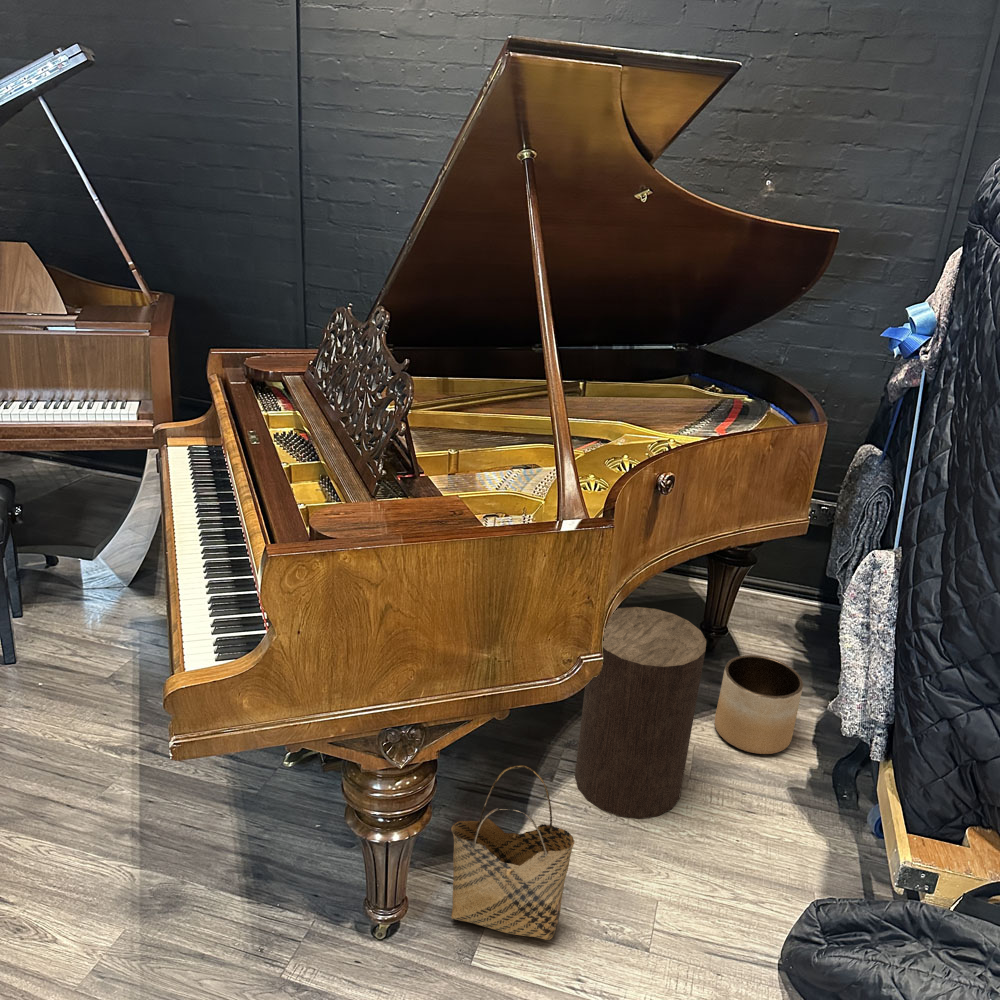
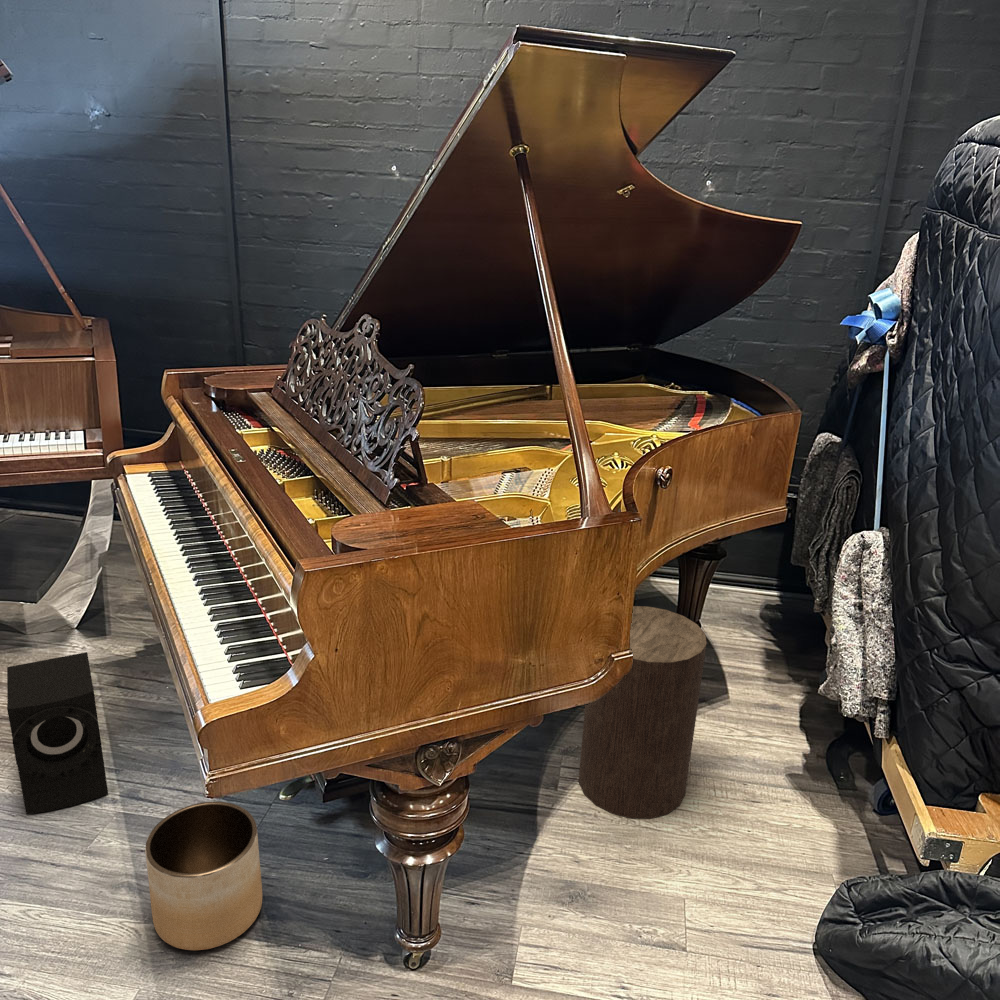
speaker: none [38,611,129,757] -> present [7,652,108,814]
planter: present [715,655,803,754] -> present [145,802,262,950]
woven basket: present [451,765,574,940] -> none [479,773,605,951]

